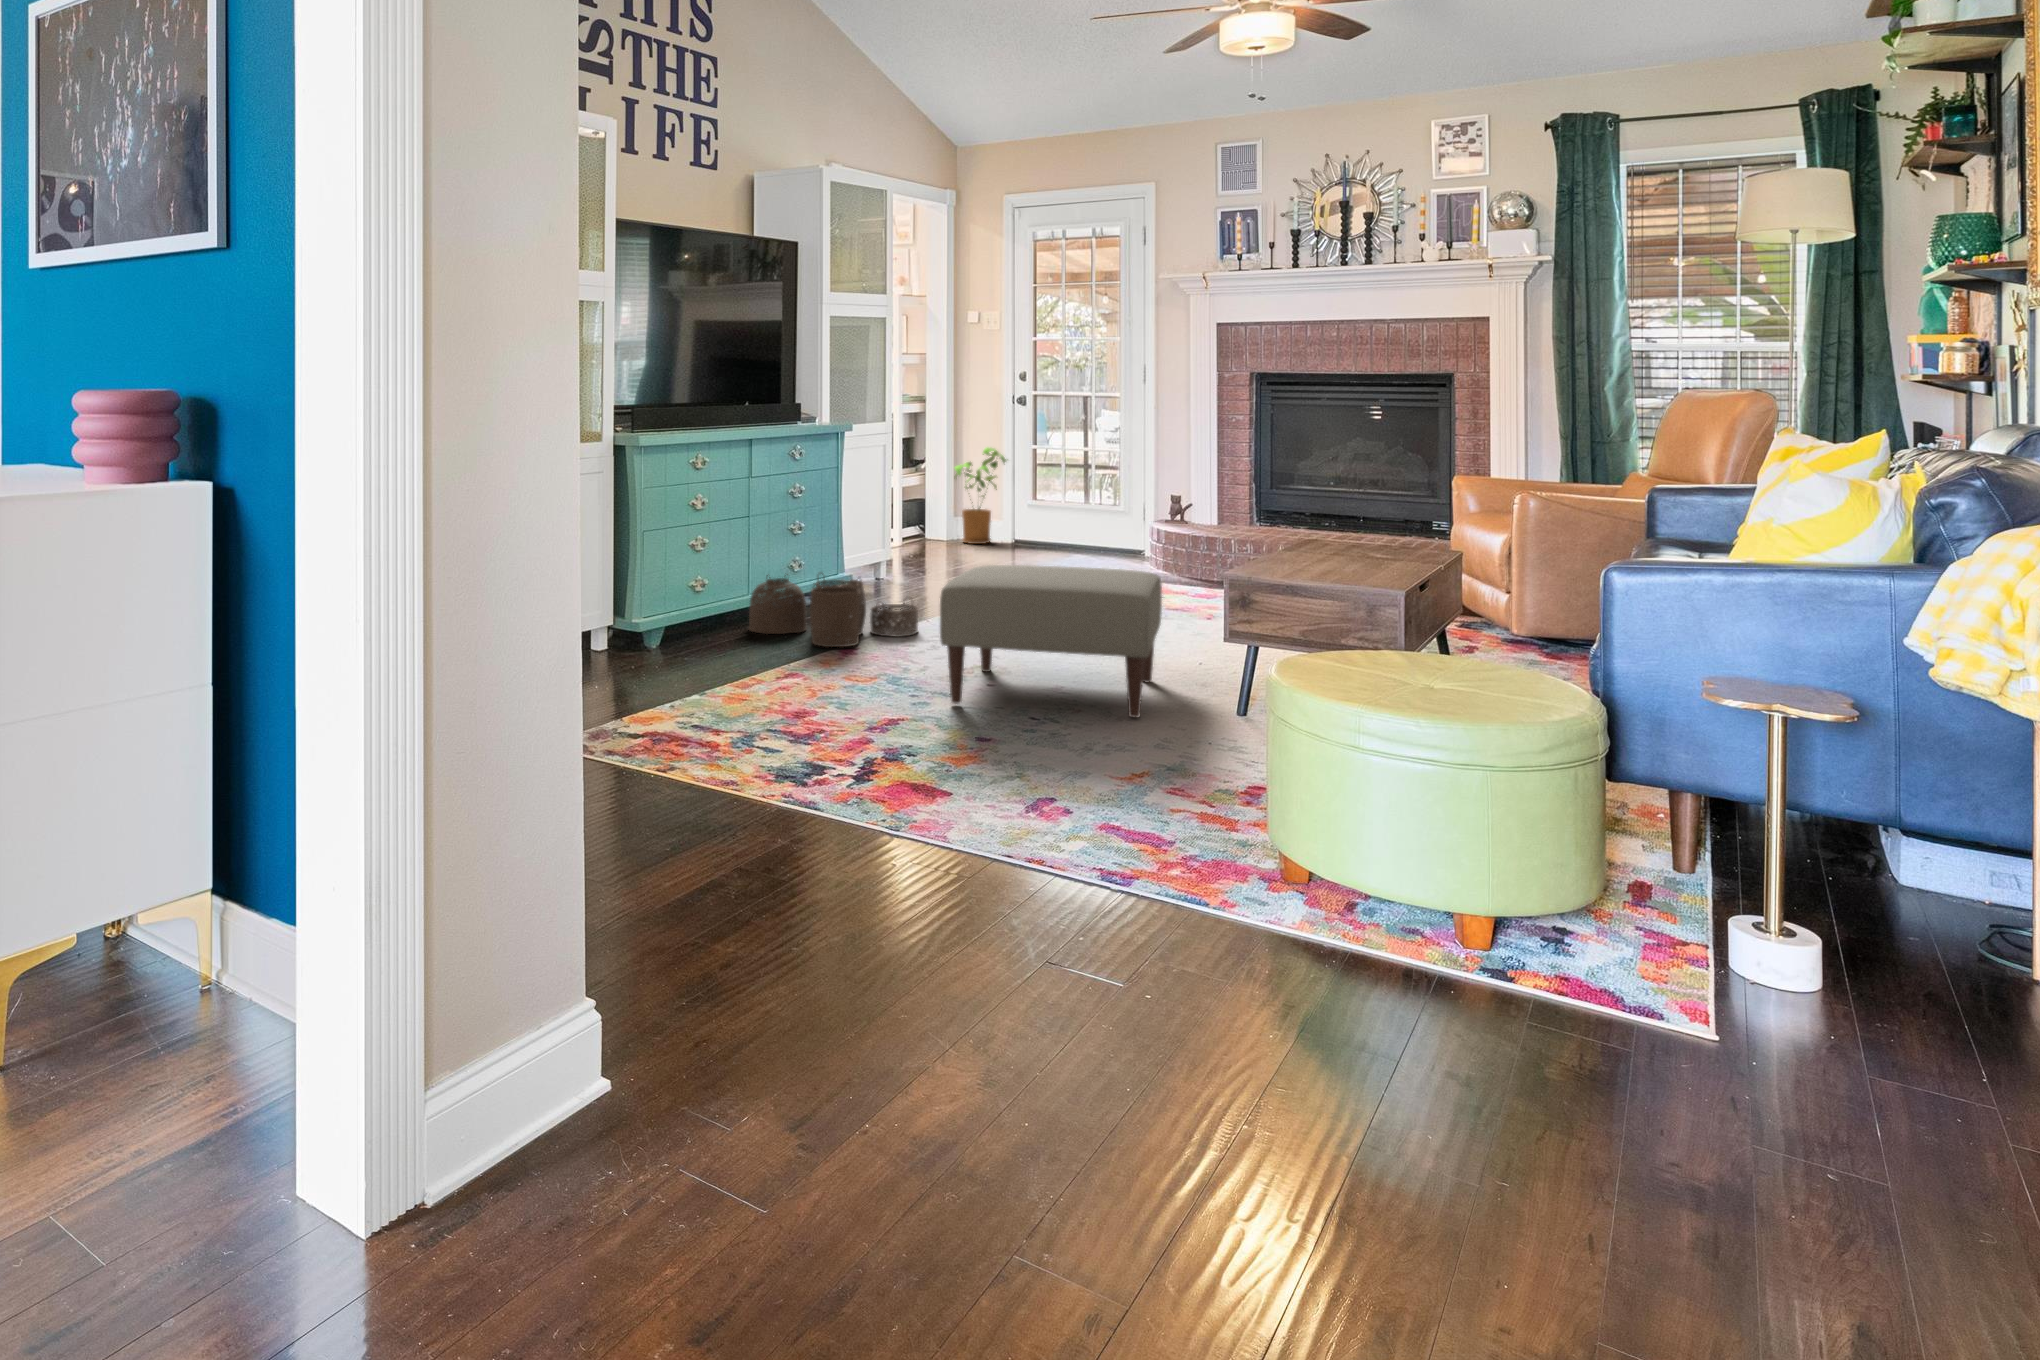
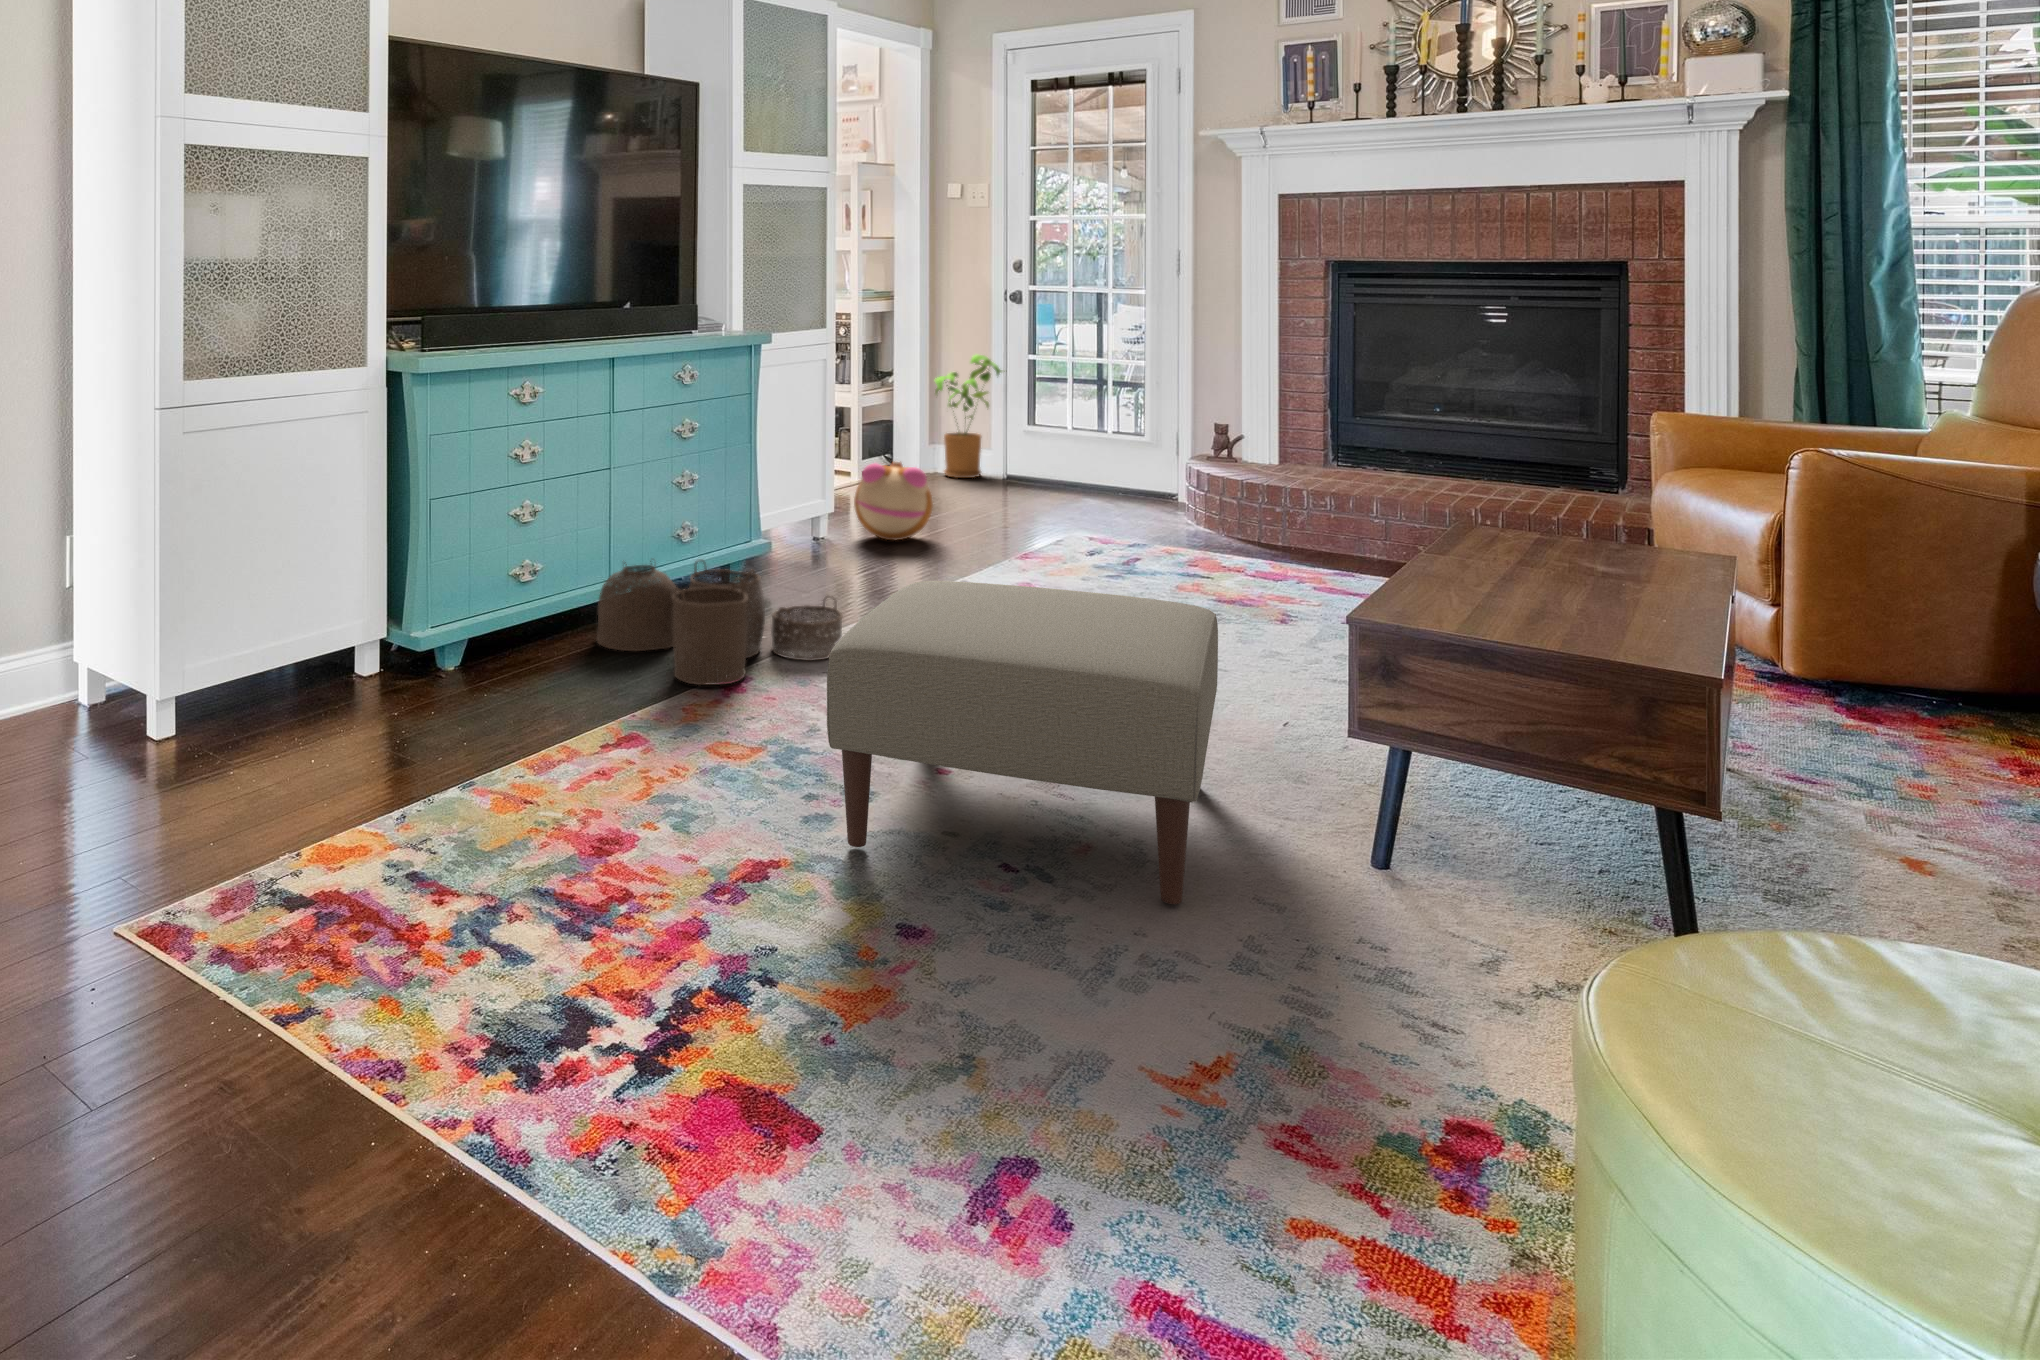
plush toy: none [905,520,964,579] -> present [854,462,933,540]

